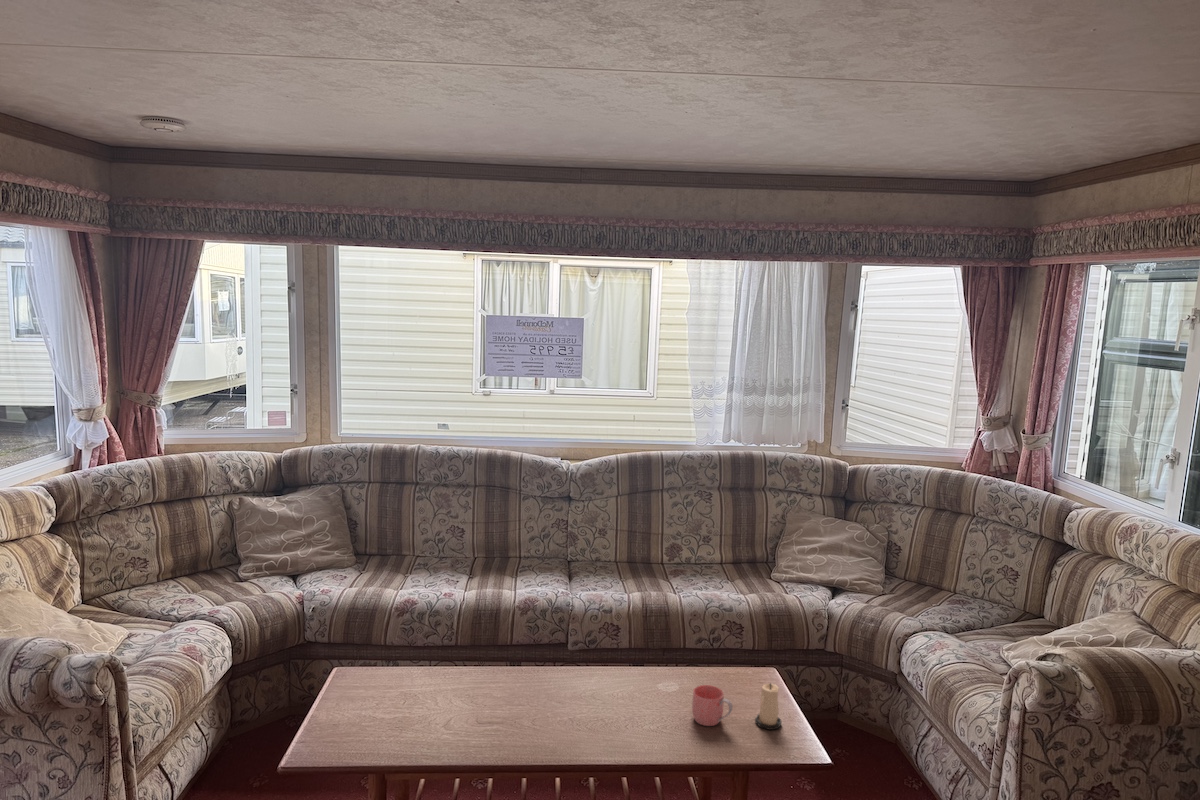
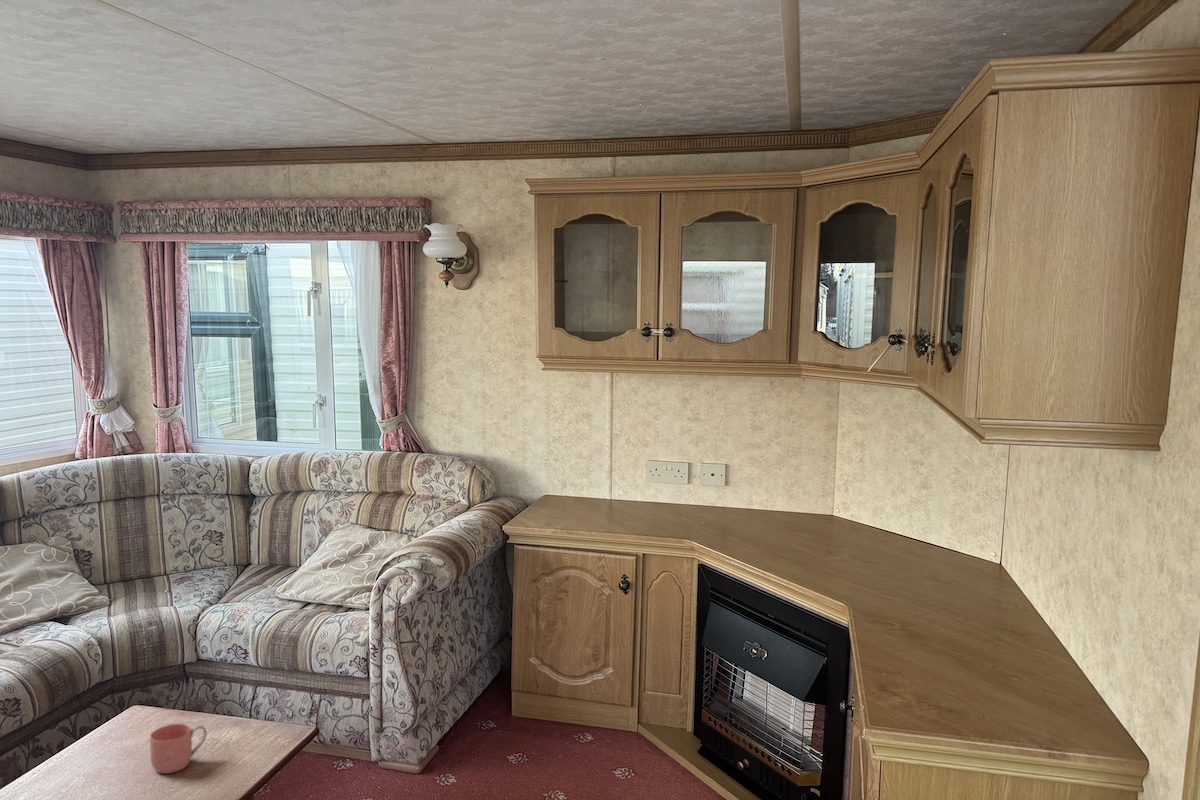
candle: present [755,683,781,730] -> none [208,688,239,739]

